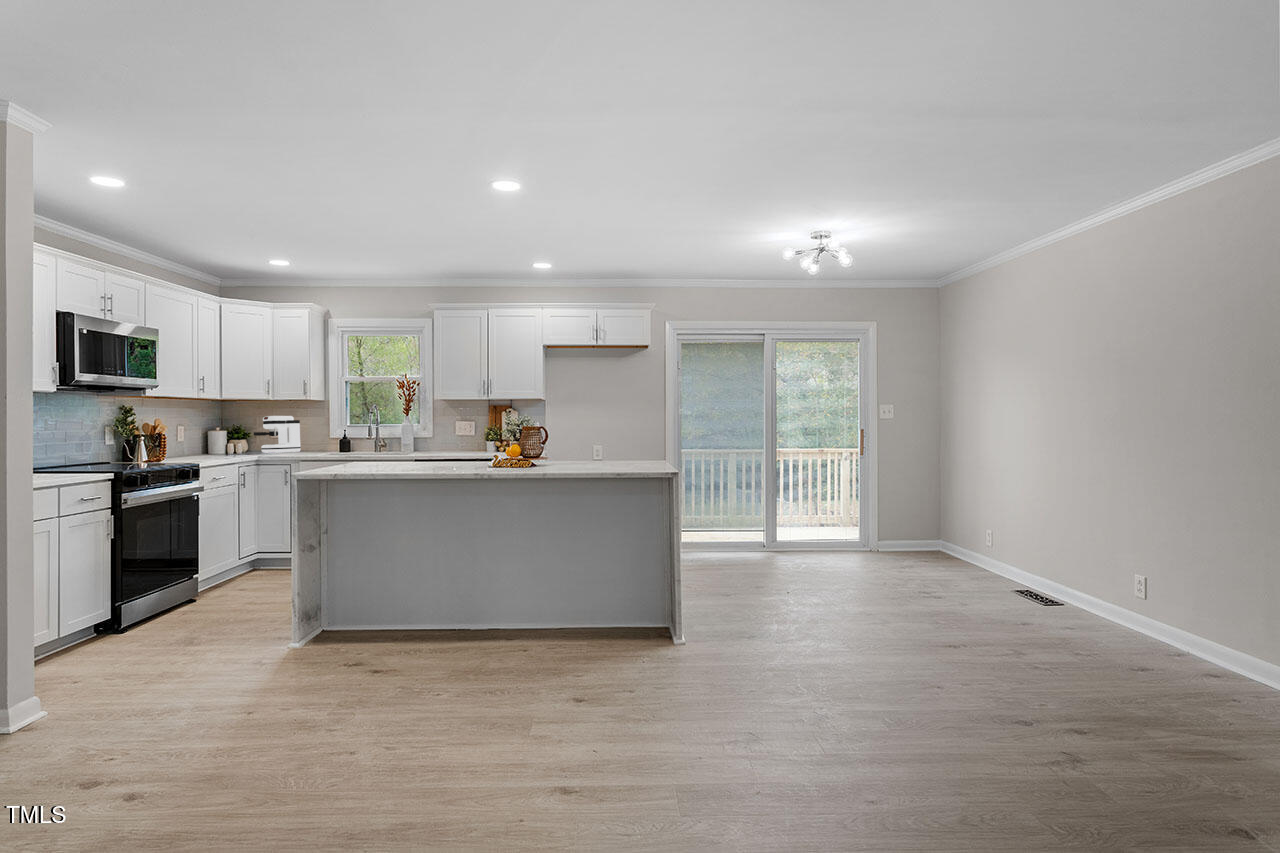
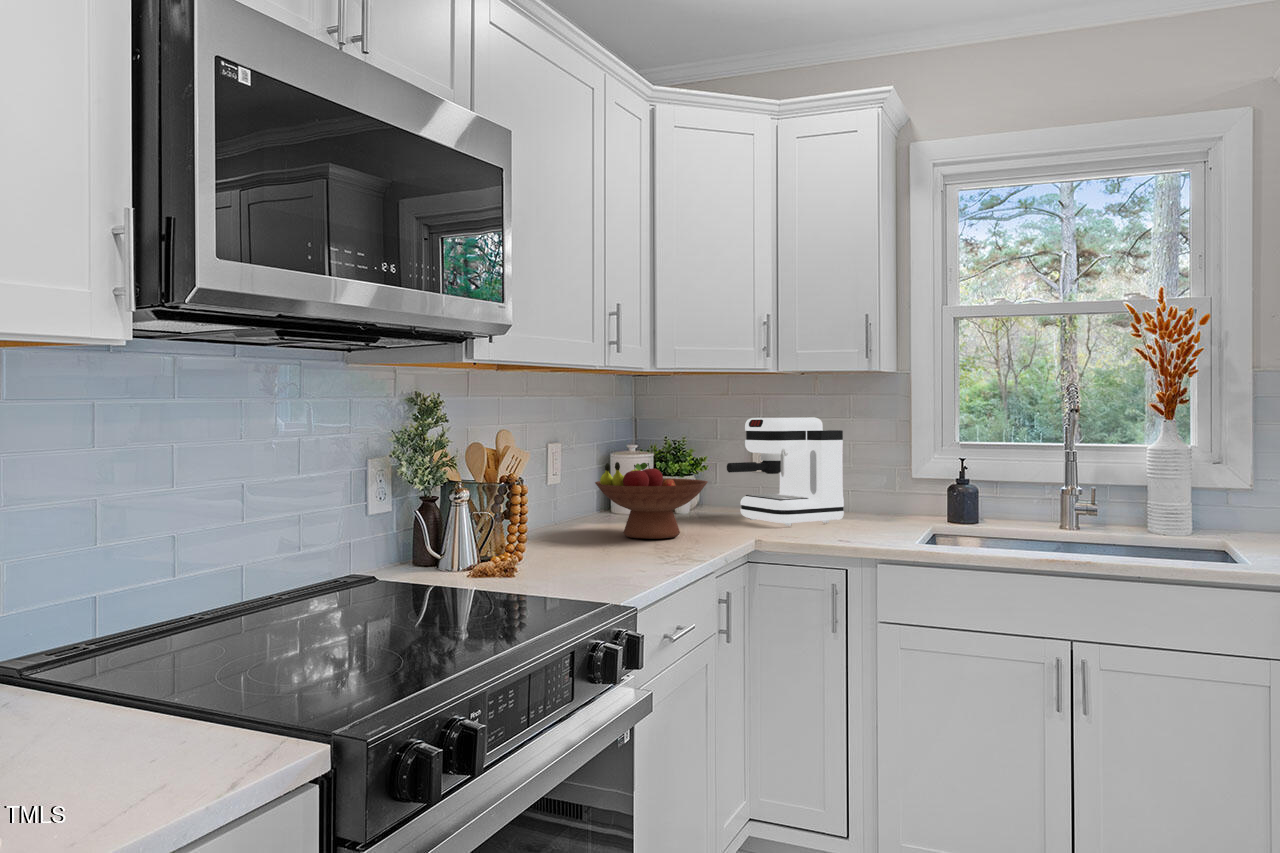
fruit bowl: none [196,430,241,456] -> present [595,462,707,539]

